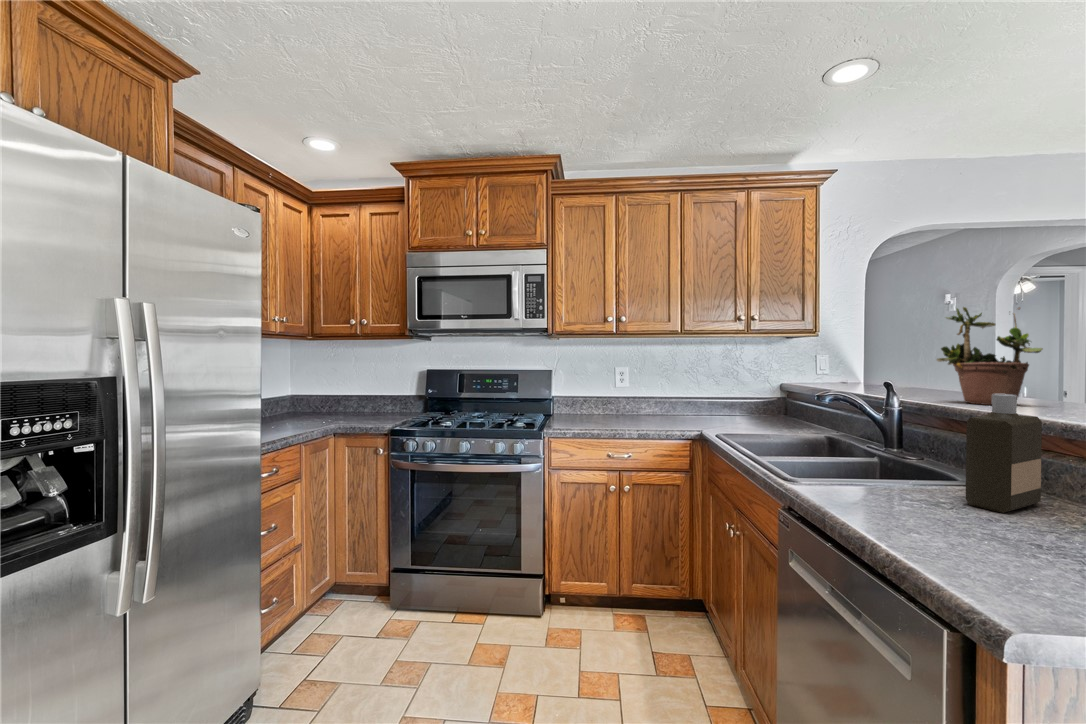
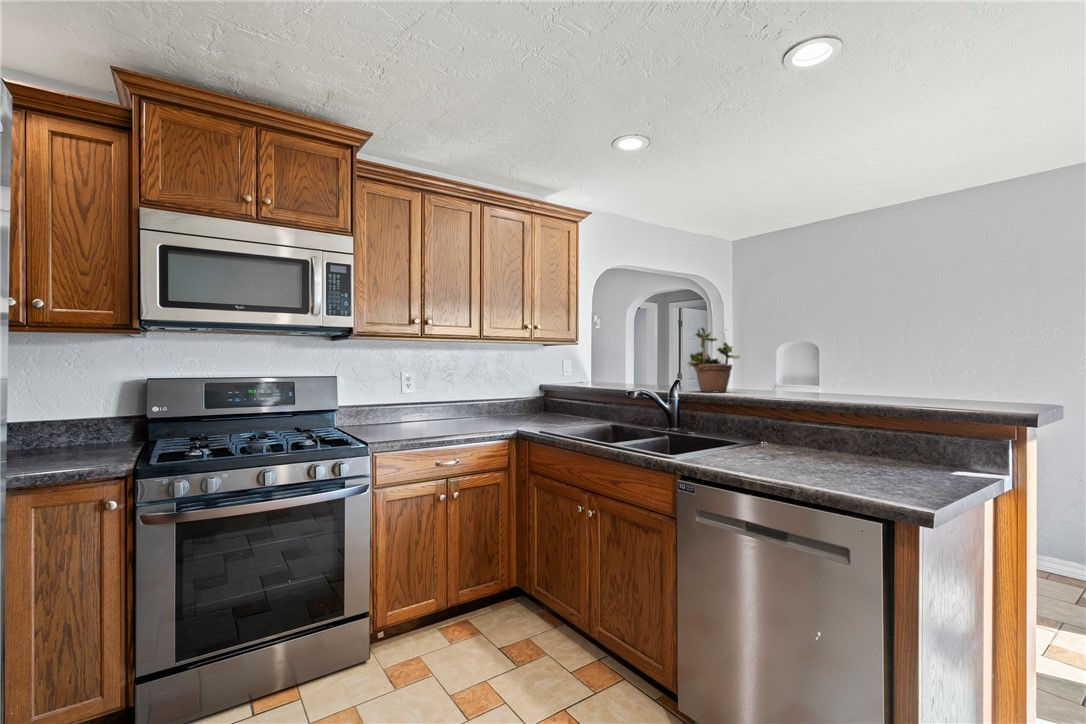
bottle: present [966,394,1042,513] -> none [761,382,786,454]

